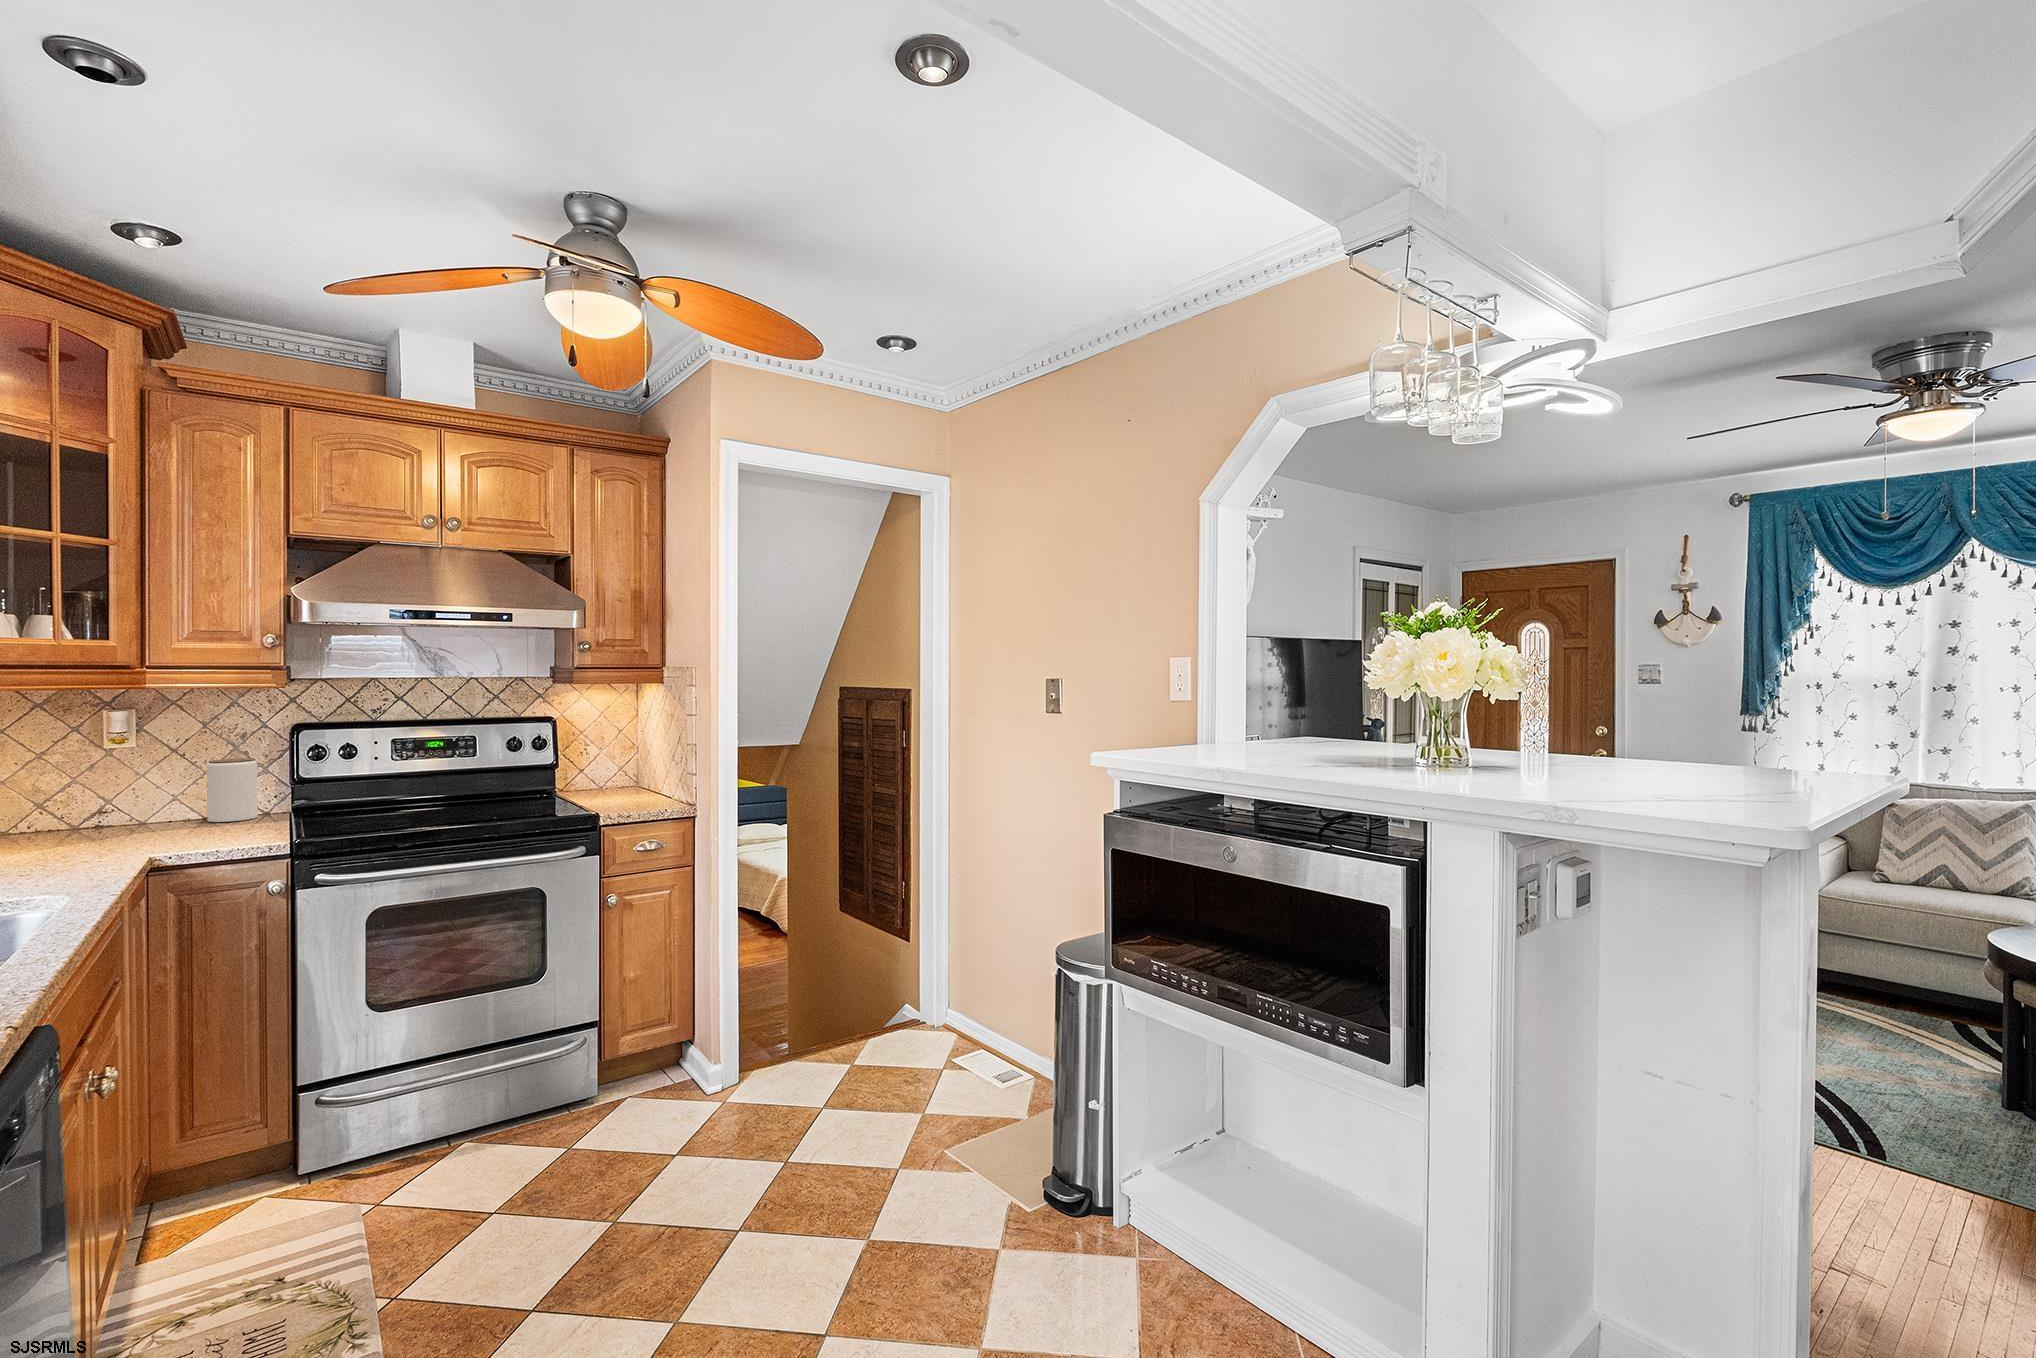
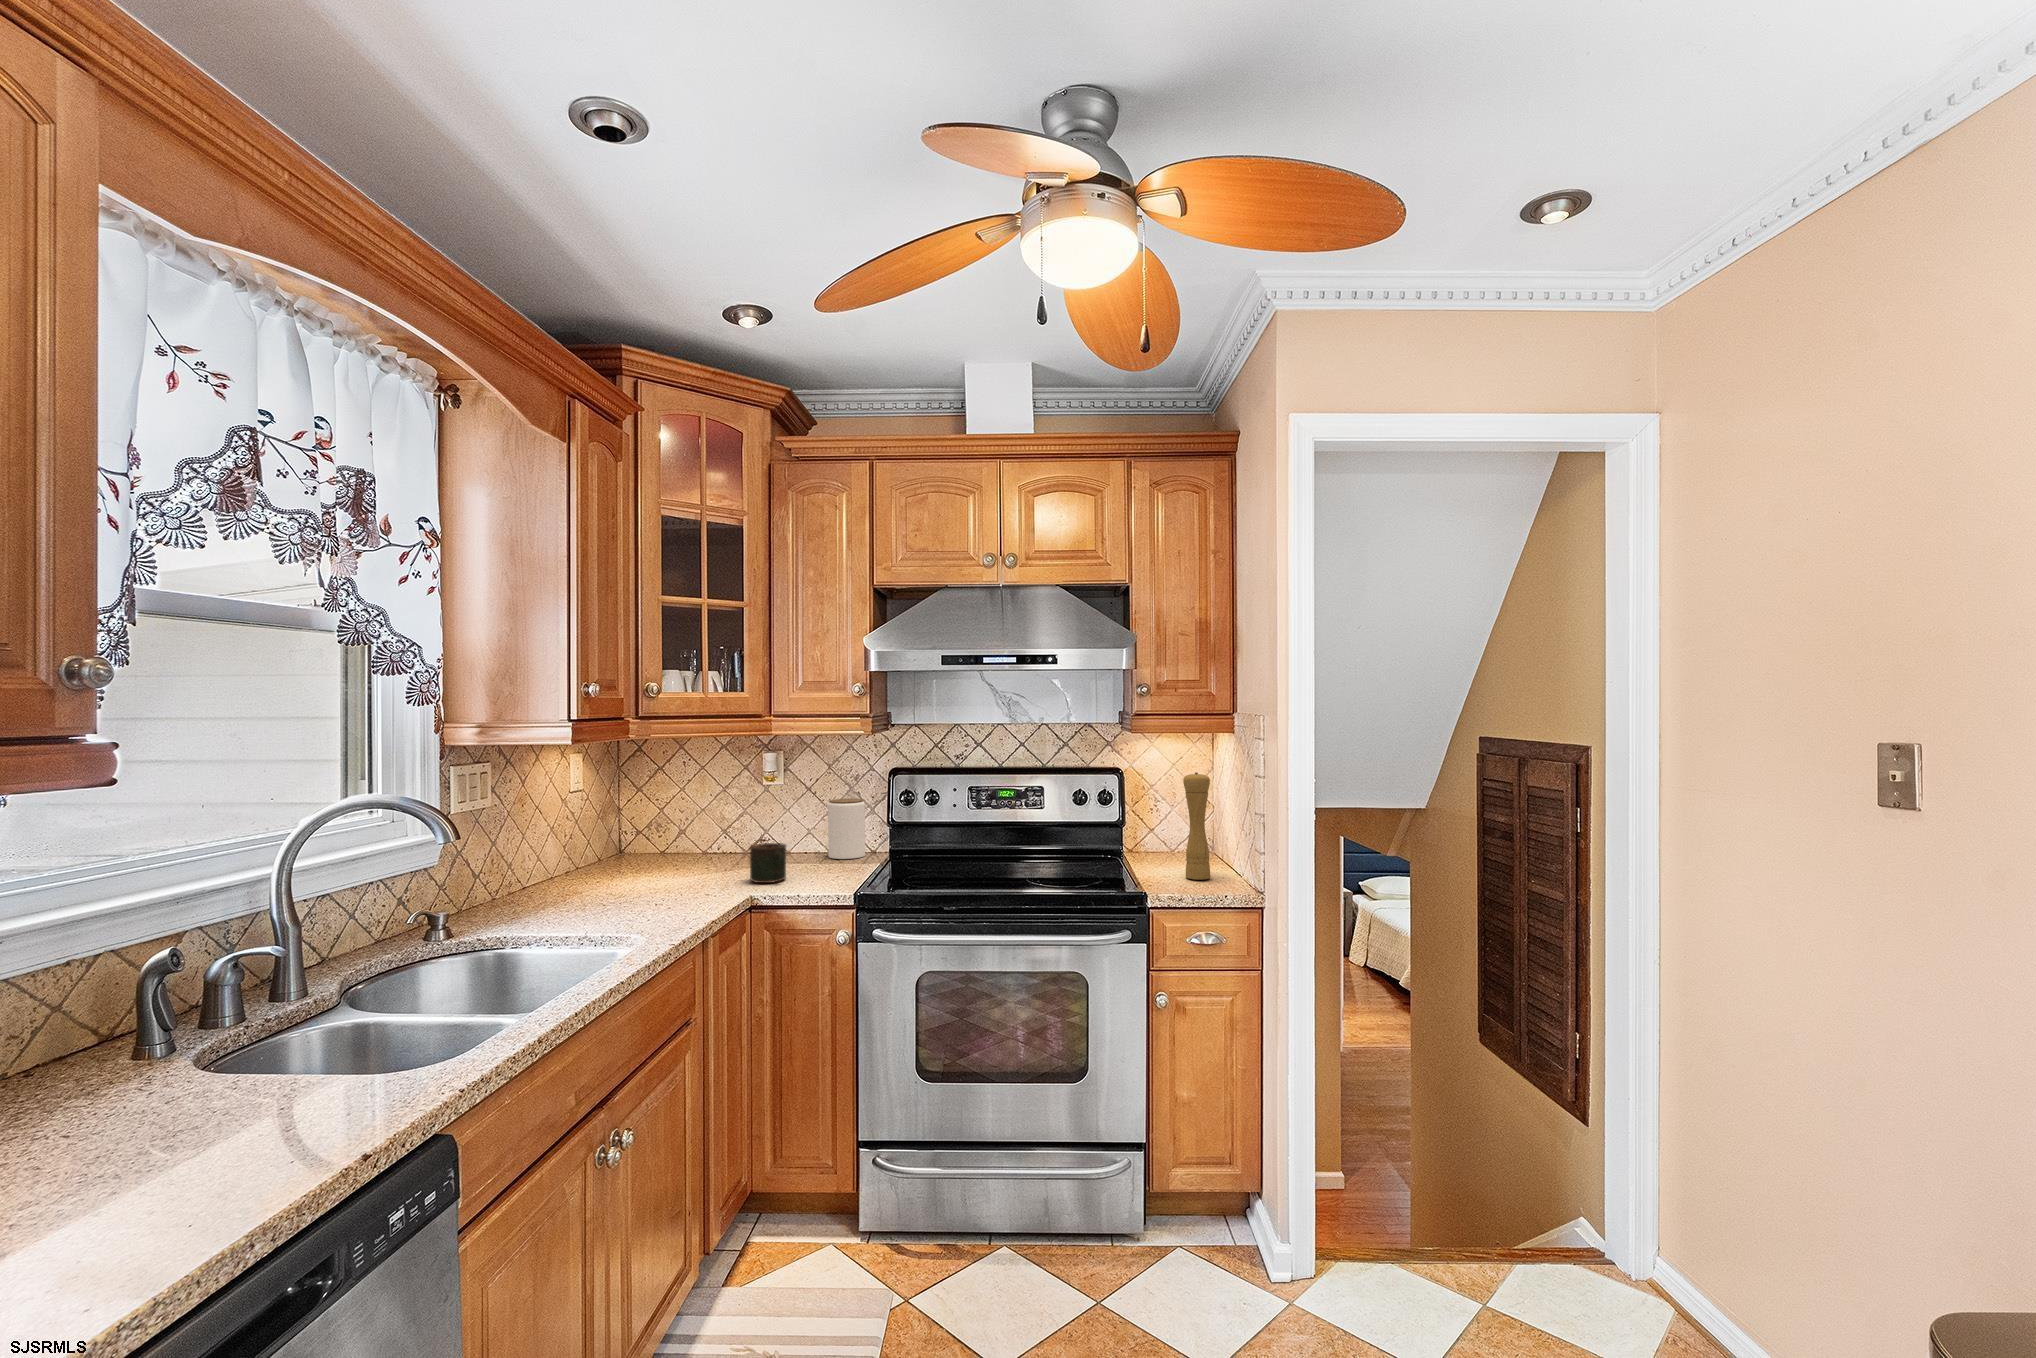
pepper mill: none [622,716,646,803] -> present [1183,772,1210,880]
mug: none [124,805,180,848] -> present [749,843,786,883]

